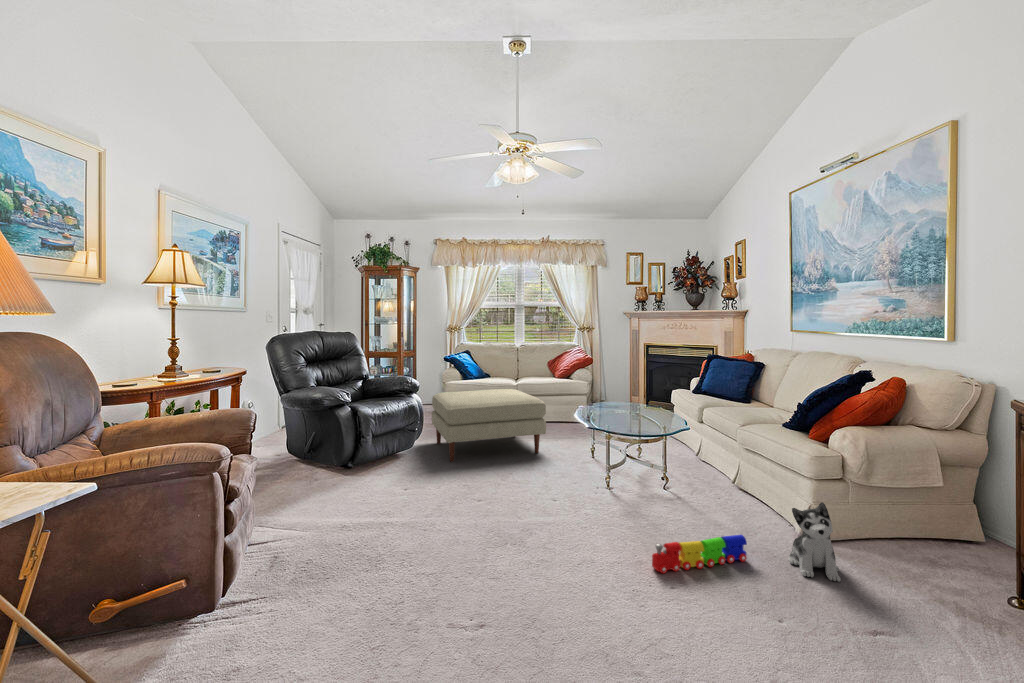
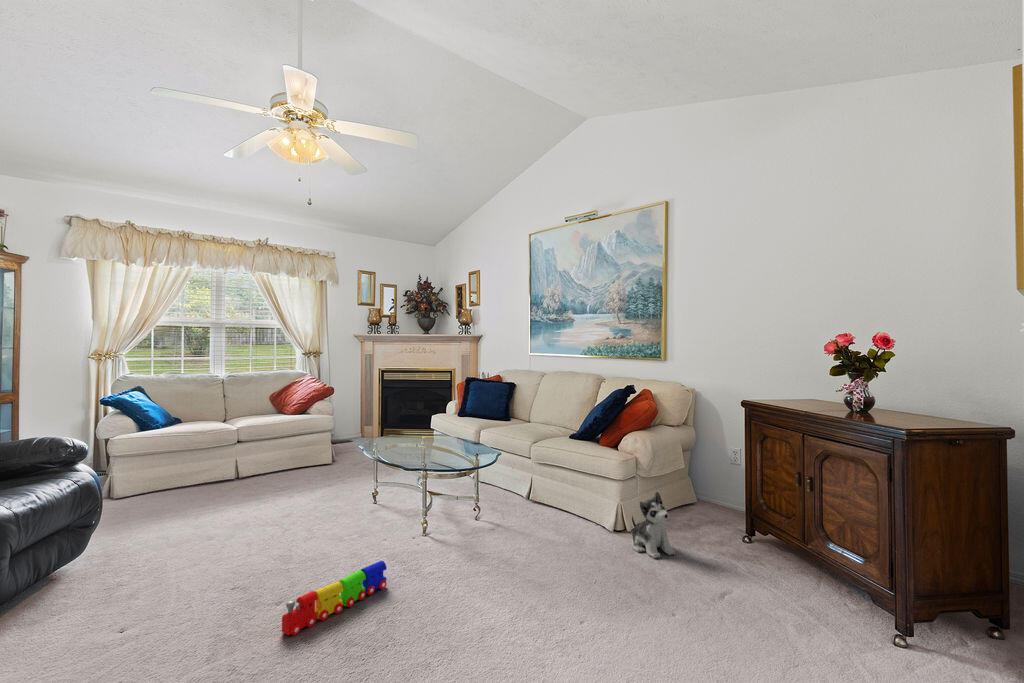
ottoman: present [432,389,546,462] -> none [120,435,325,557]
toy train: present [652,535,747,573] -> present [282,561,387,635]

